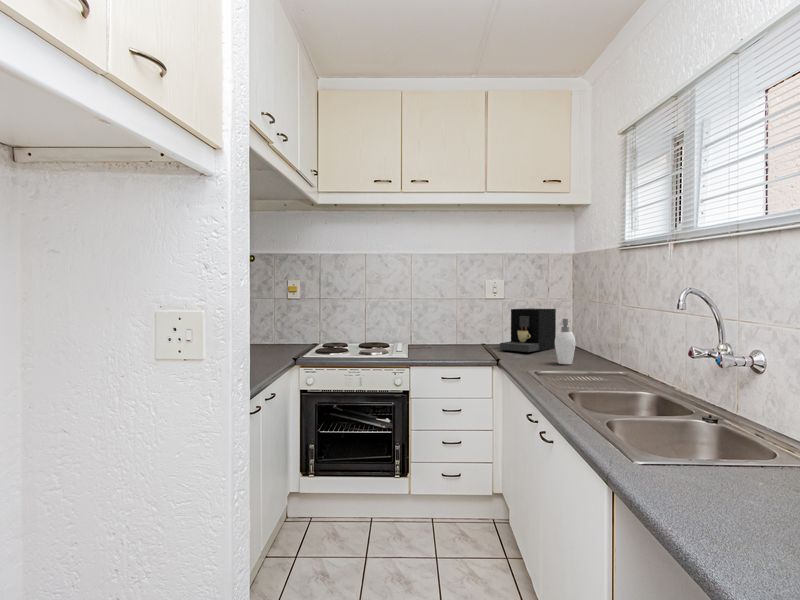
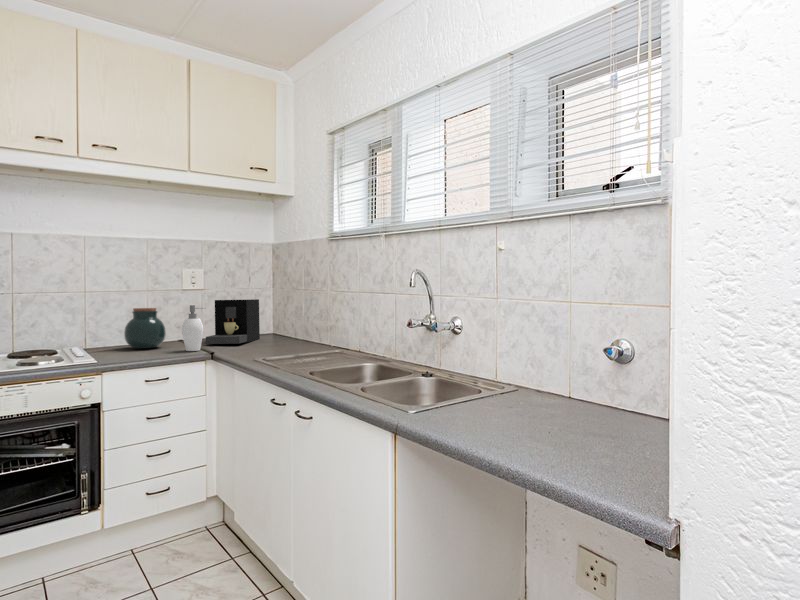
jar: none [436,315,467,349] -> present [124,308,166,349]
soap dispenser: present [555,319,576,364] -> present [182,305,204,351]

